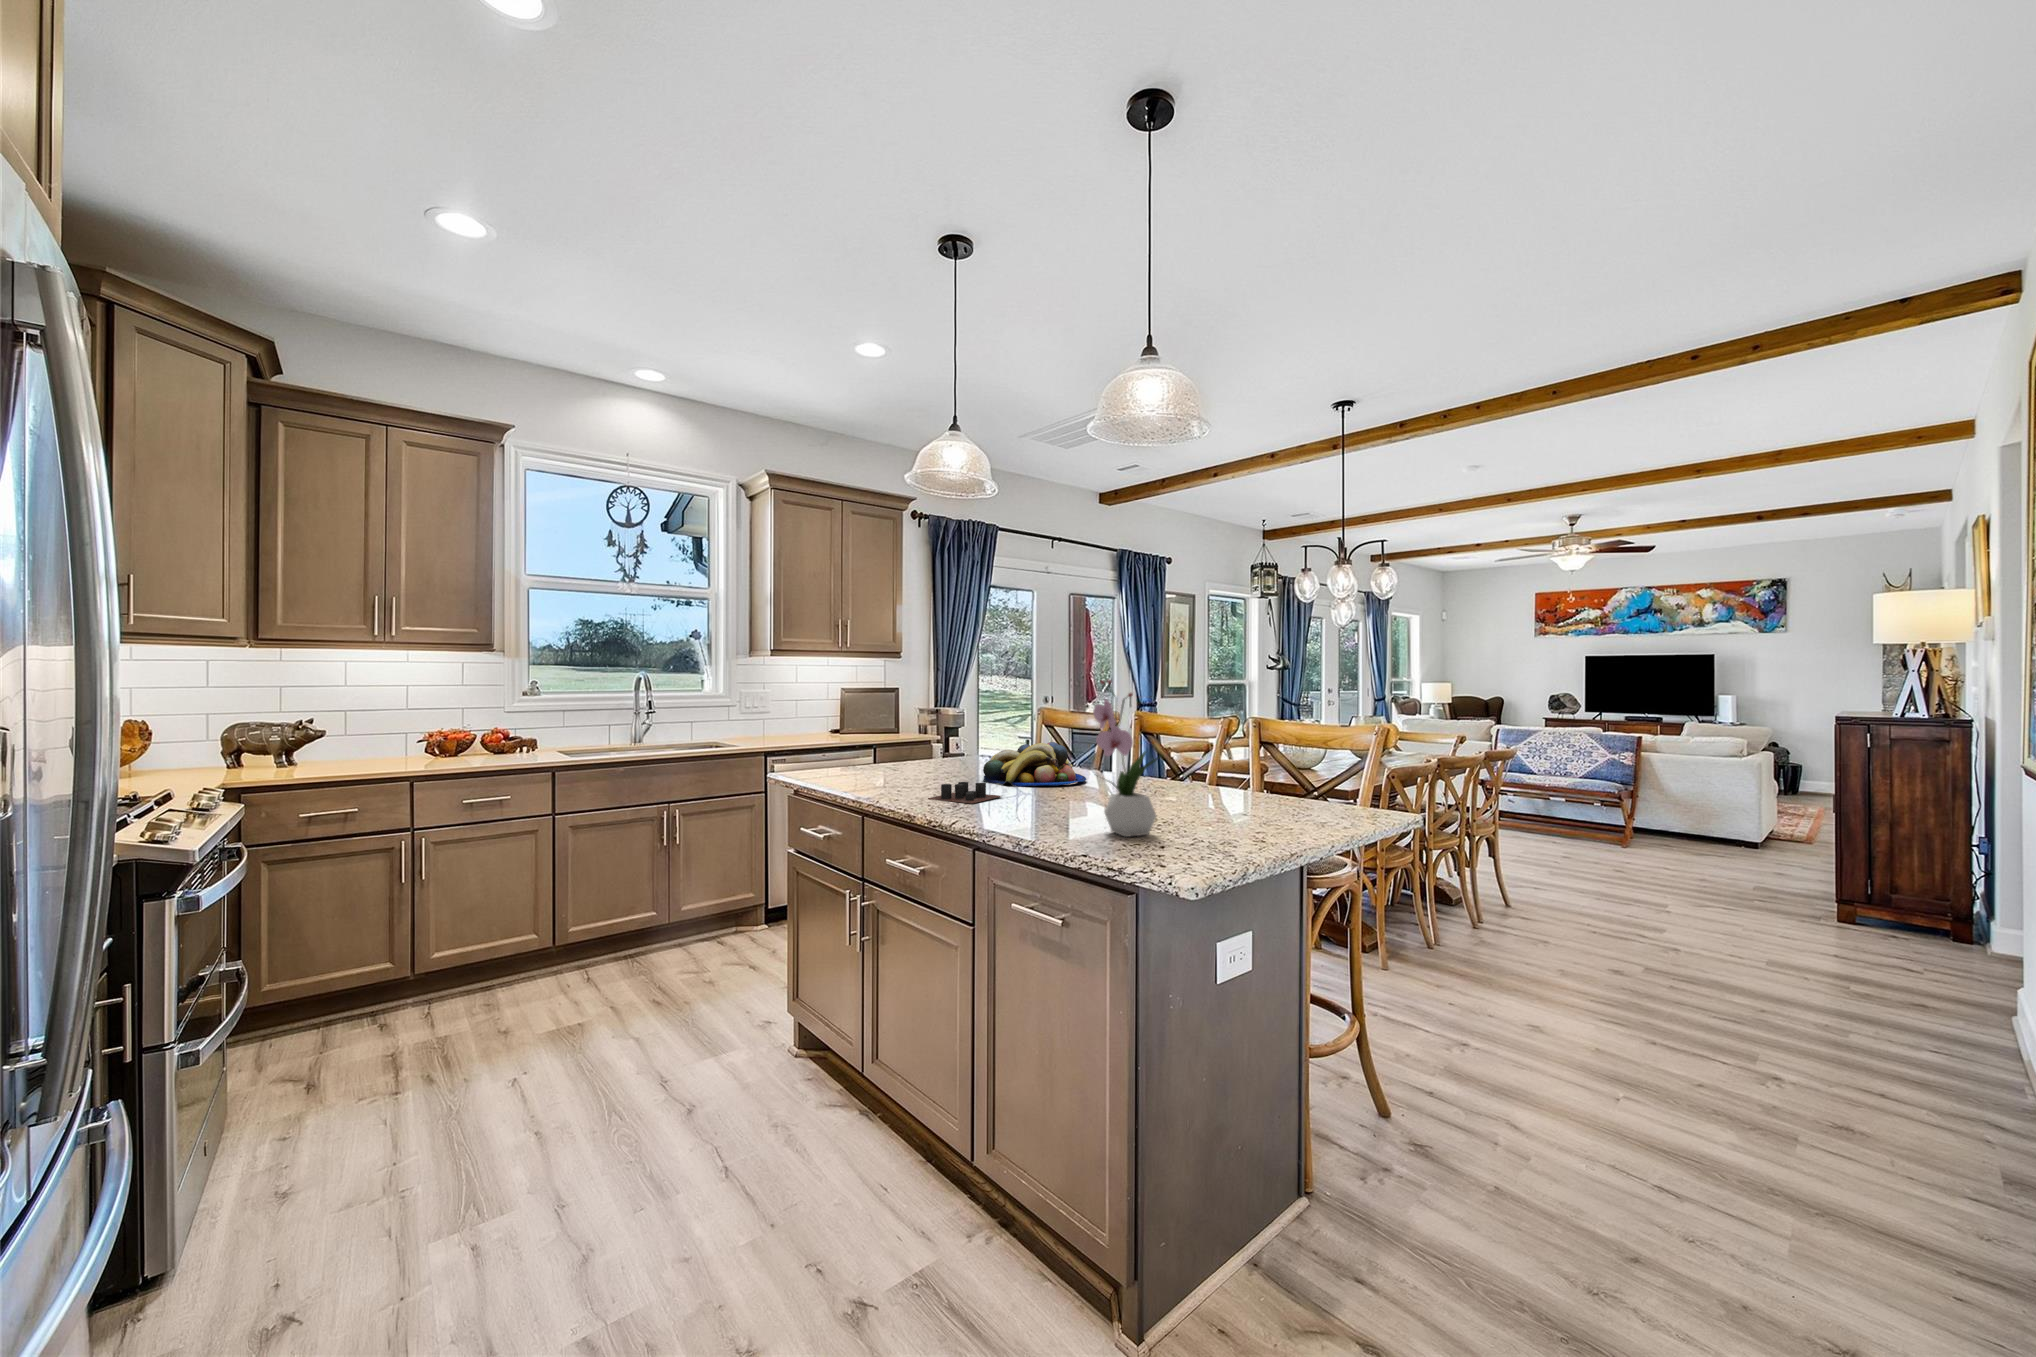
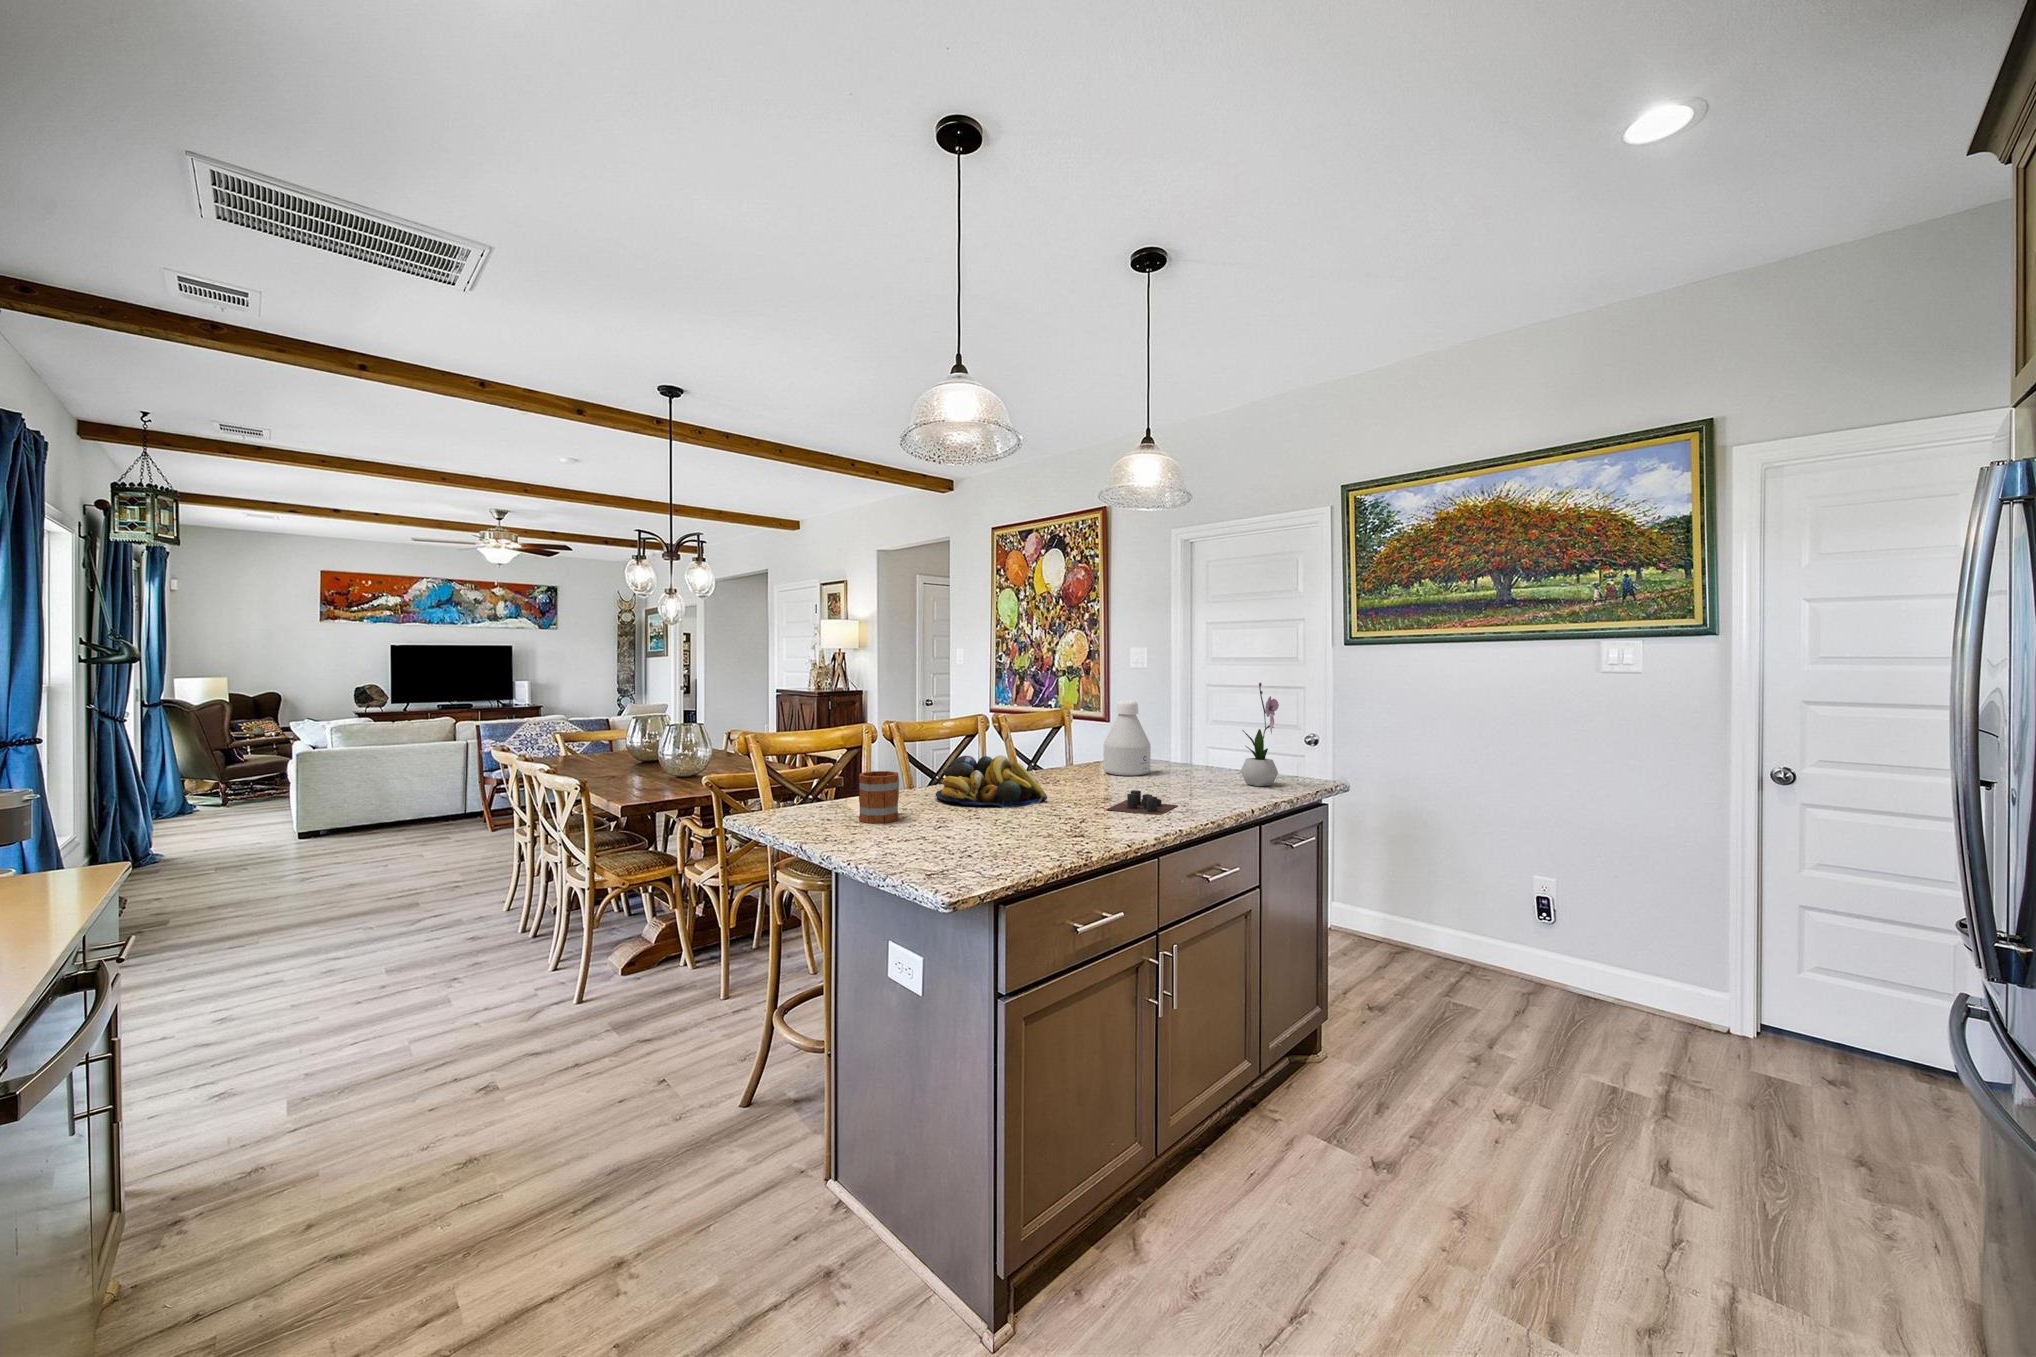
bottle: none [1198,707,1265,813] -> present [1103,700,1151,776]
mug: none [931,735,971,769] -> present [859,771,899,823]

